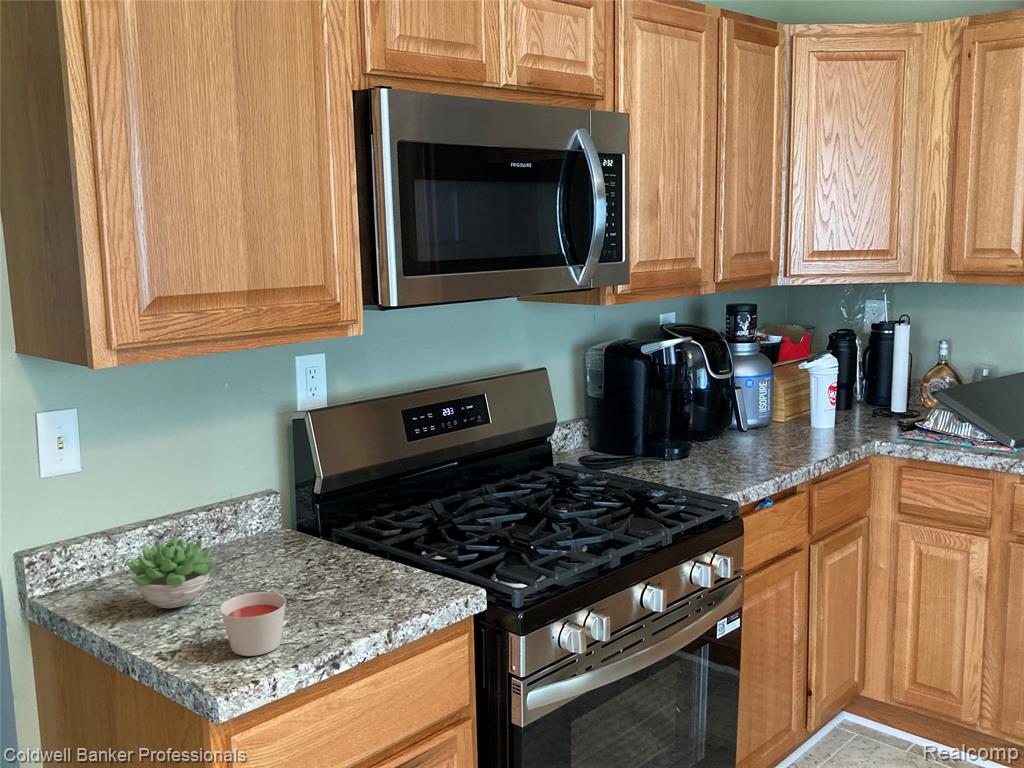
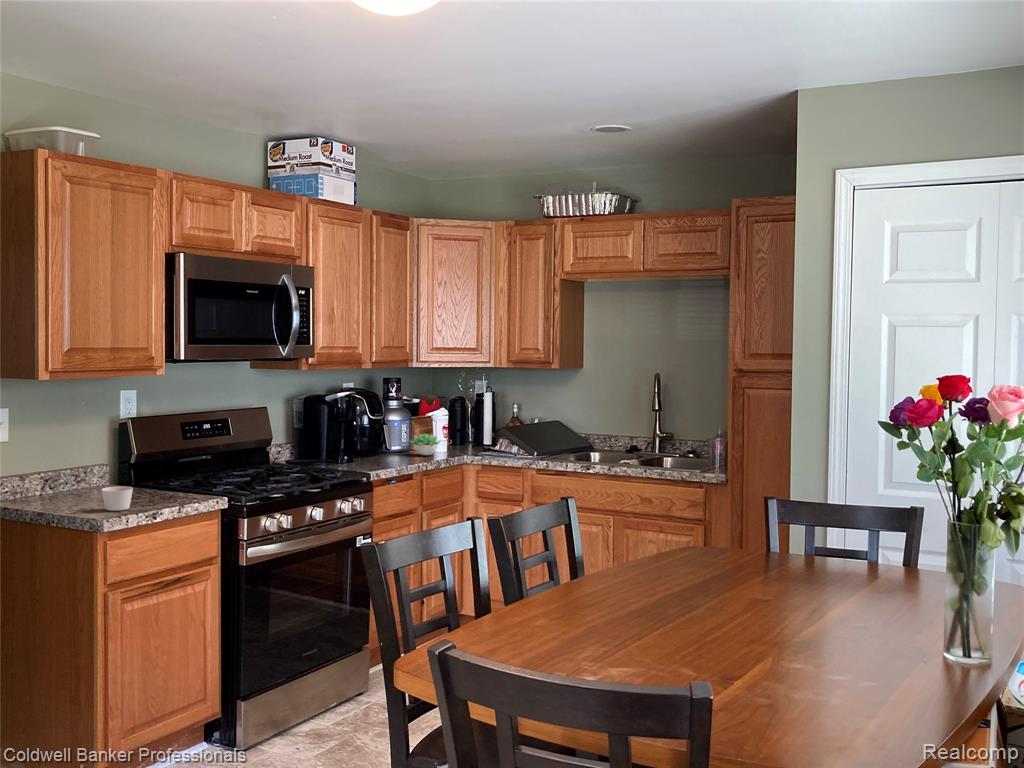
succulent plant: present [126,537,217,608] -> present [410,434,441,456]

